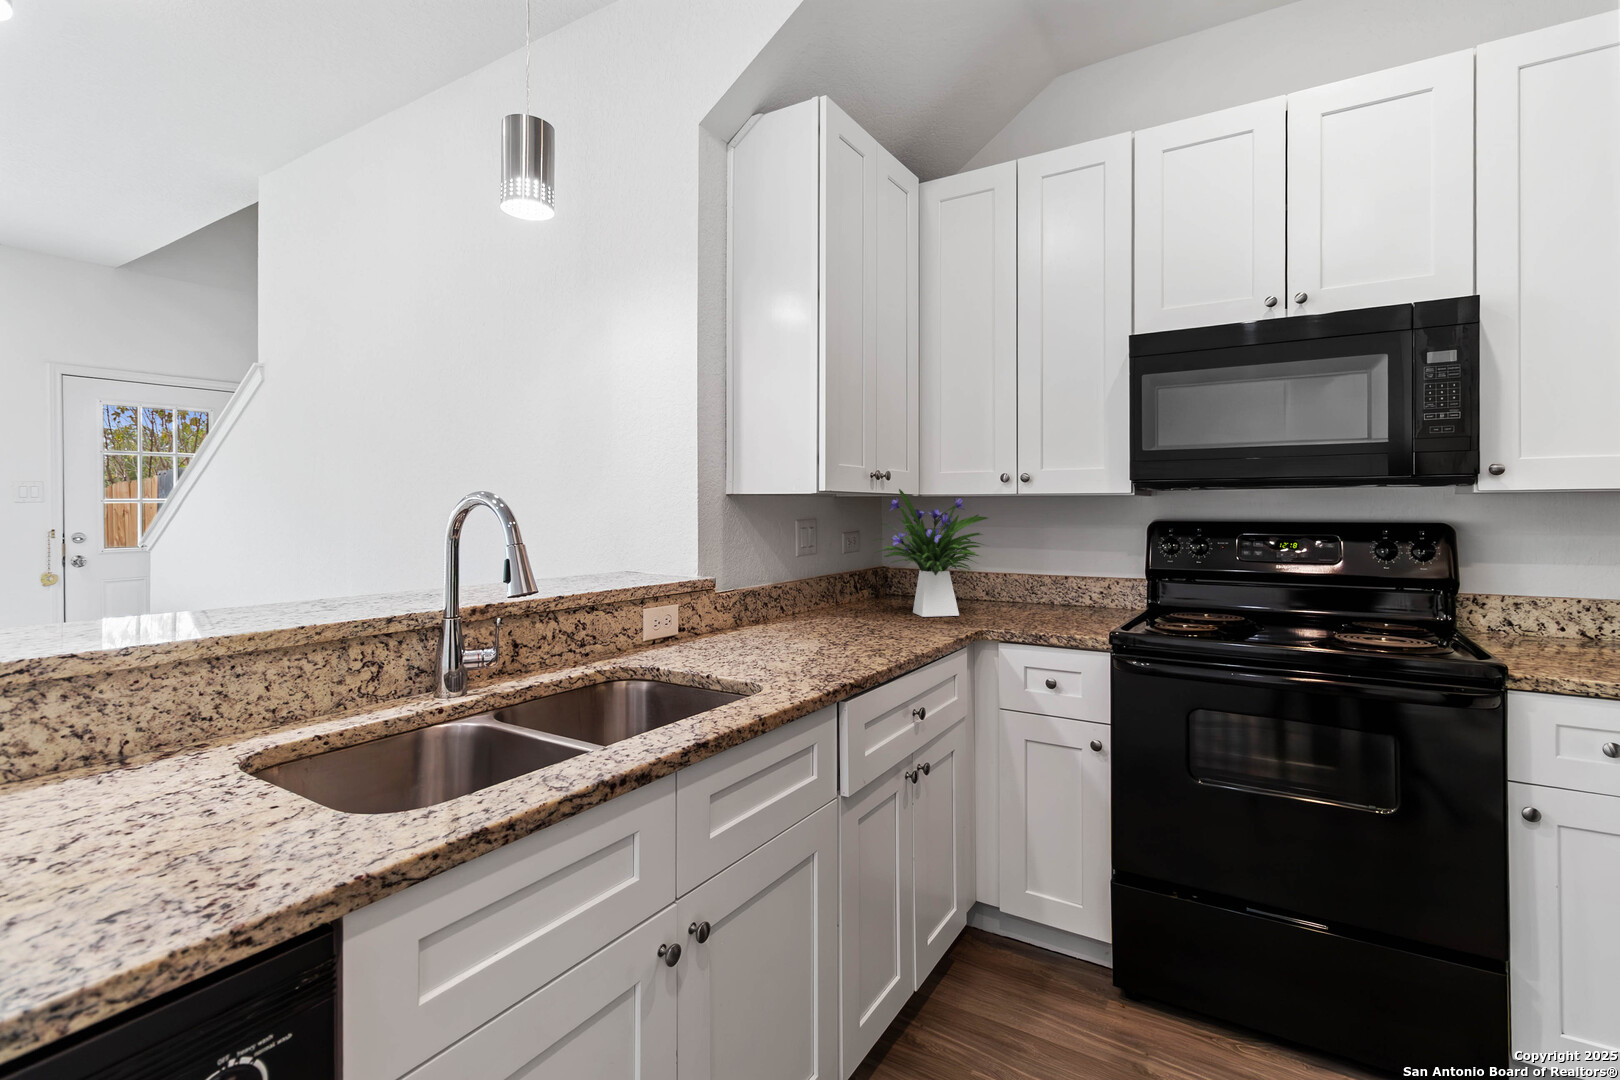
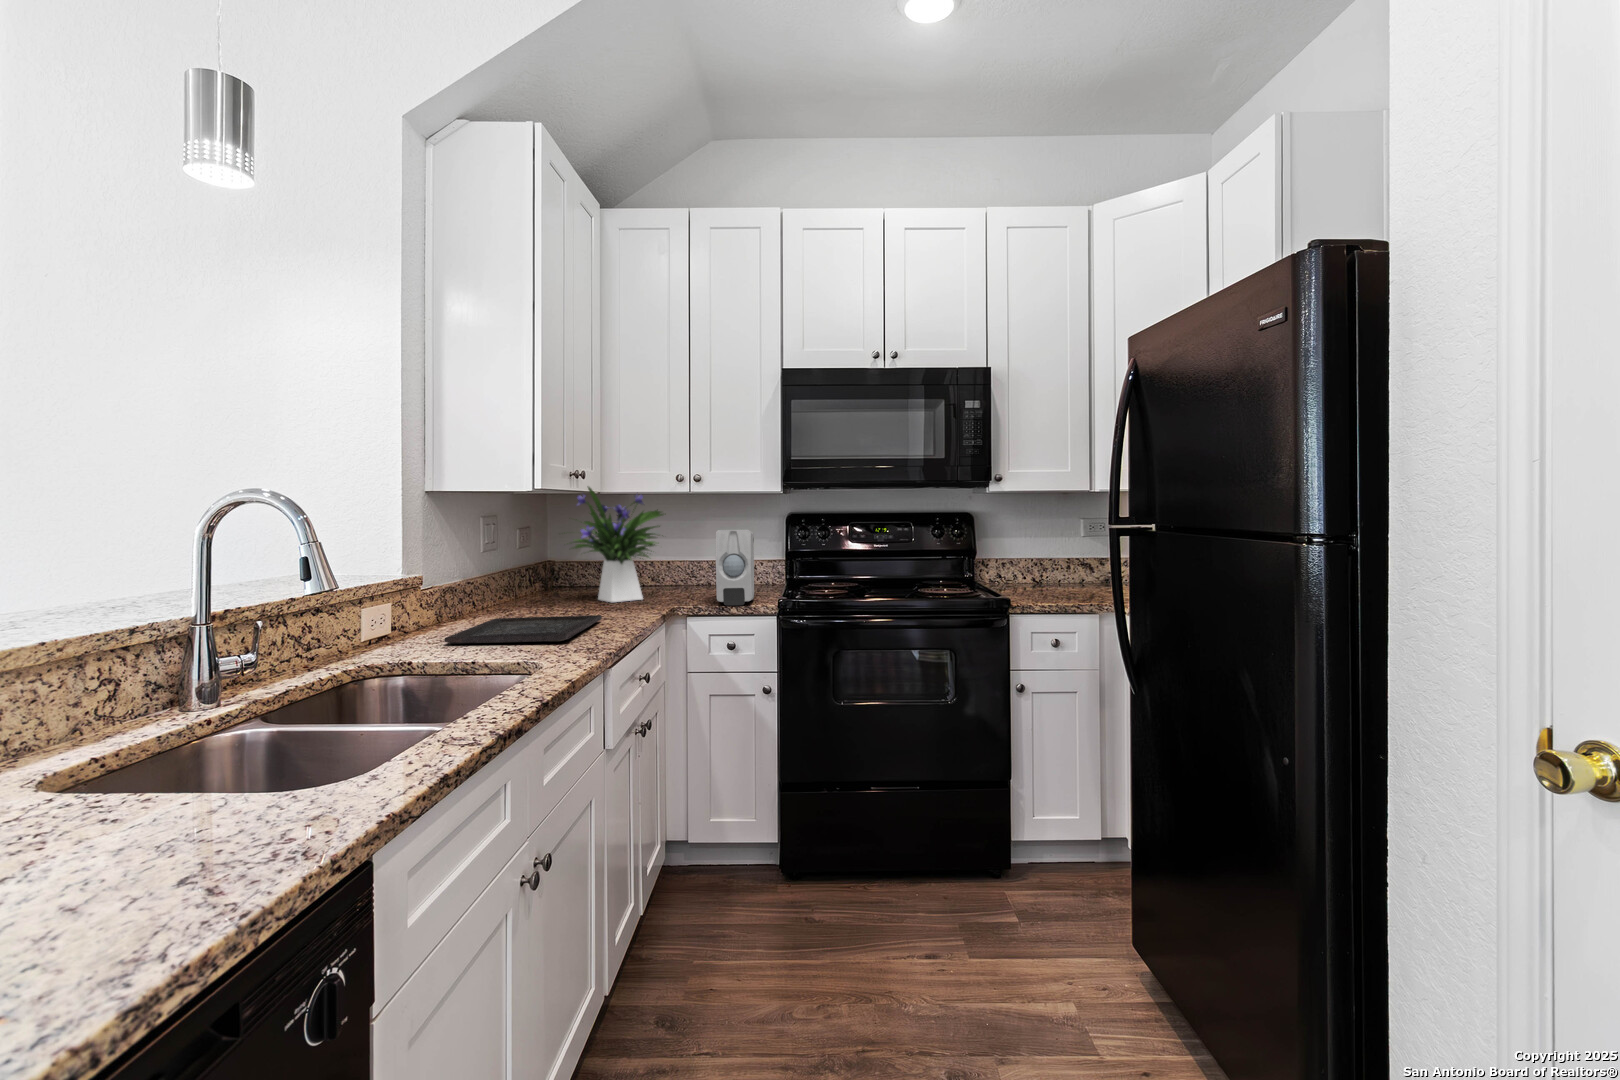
soap dispenser: none [1034,539,1089,631] -> present [716,530,754,605]
tray: none [713,626,888,659] -> present [444,615,602,644]

